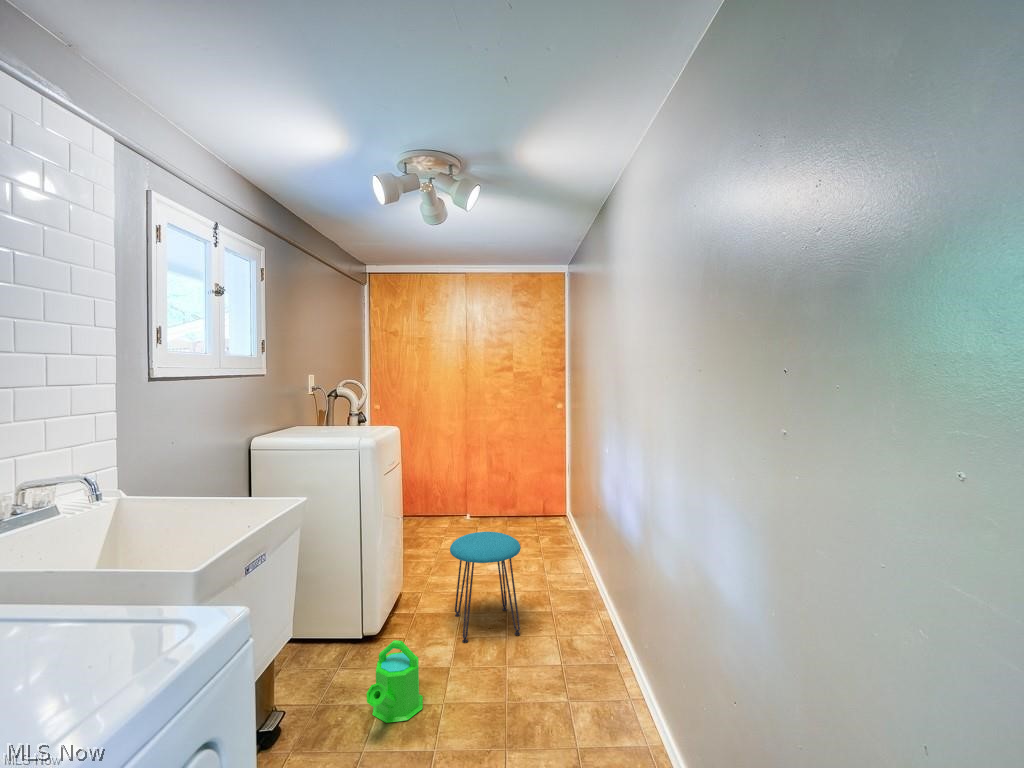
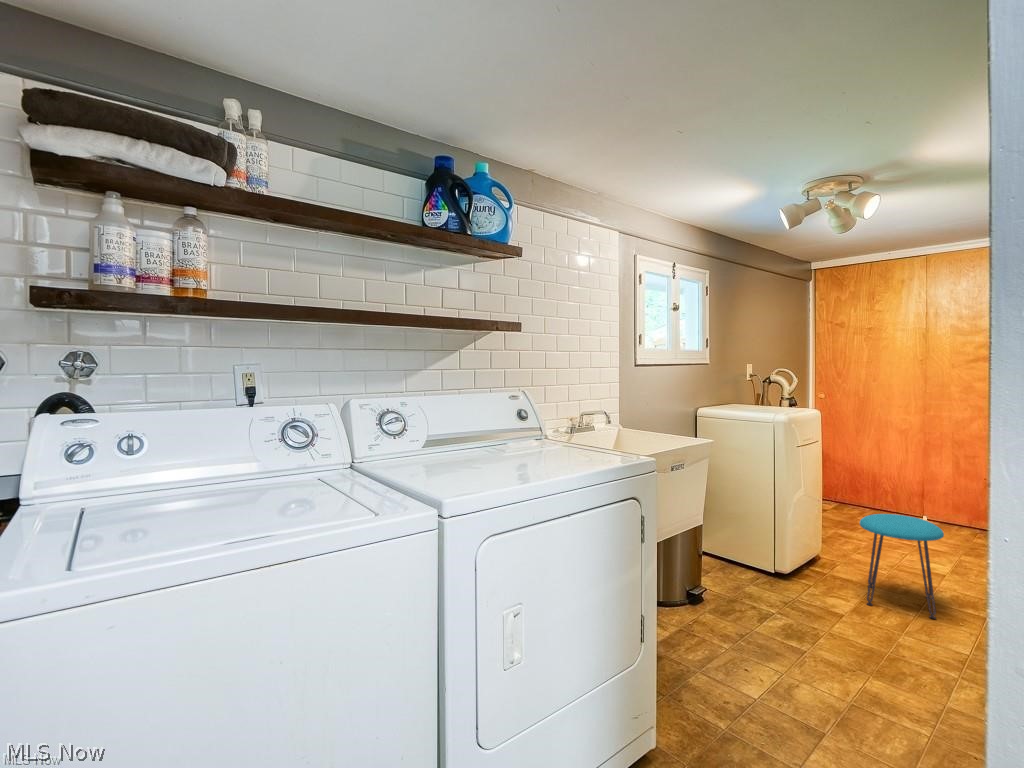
watering can: present [366,640,423,723] -> none [760,567,812,627]

